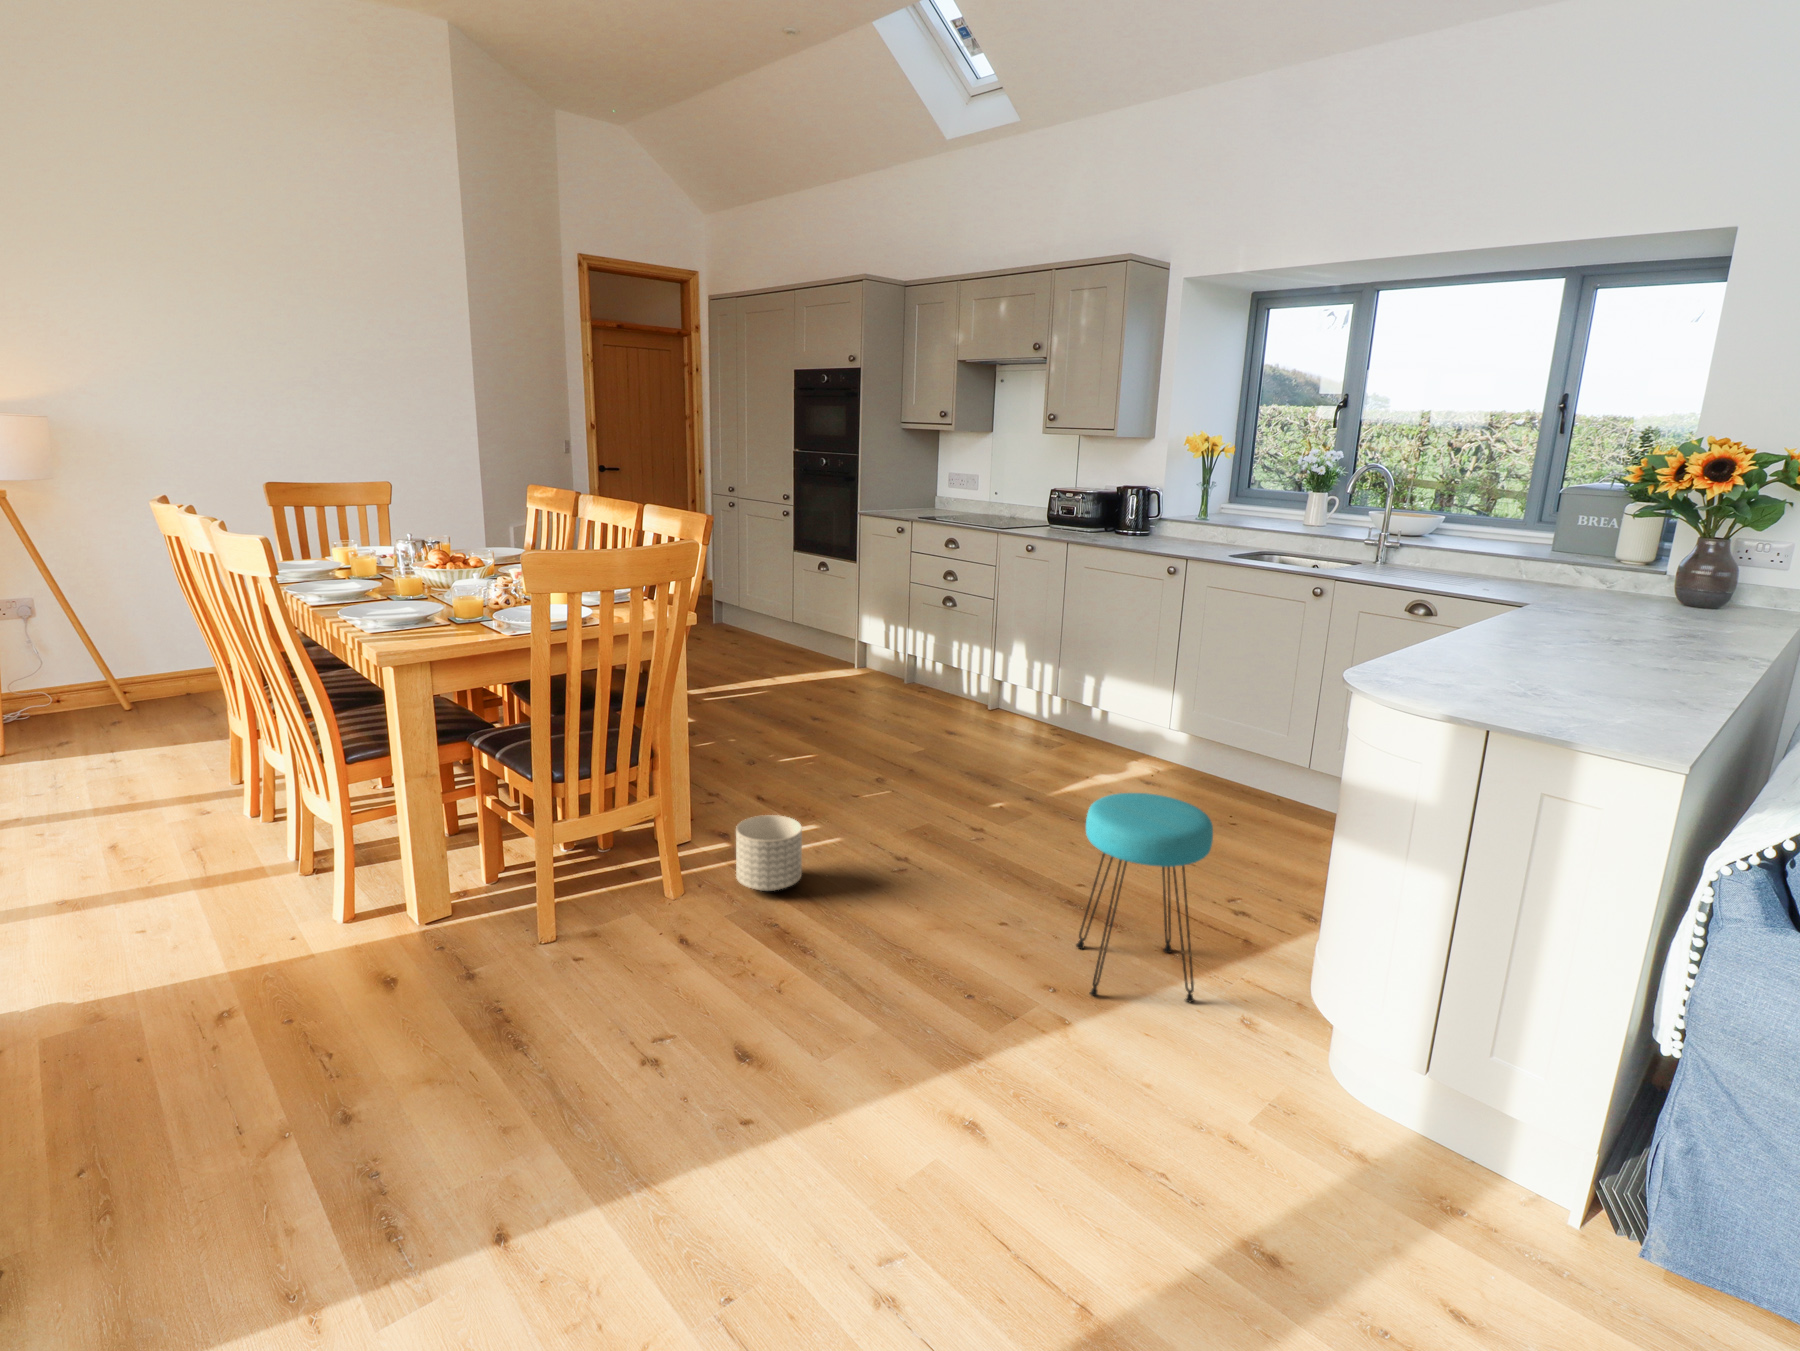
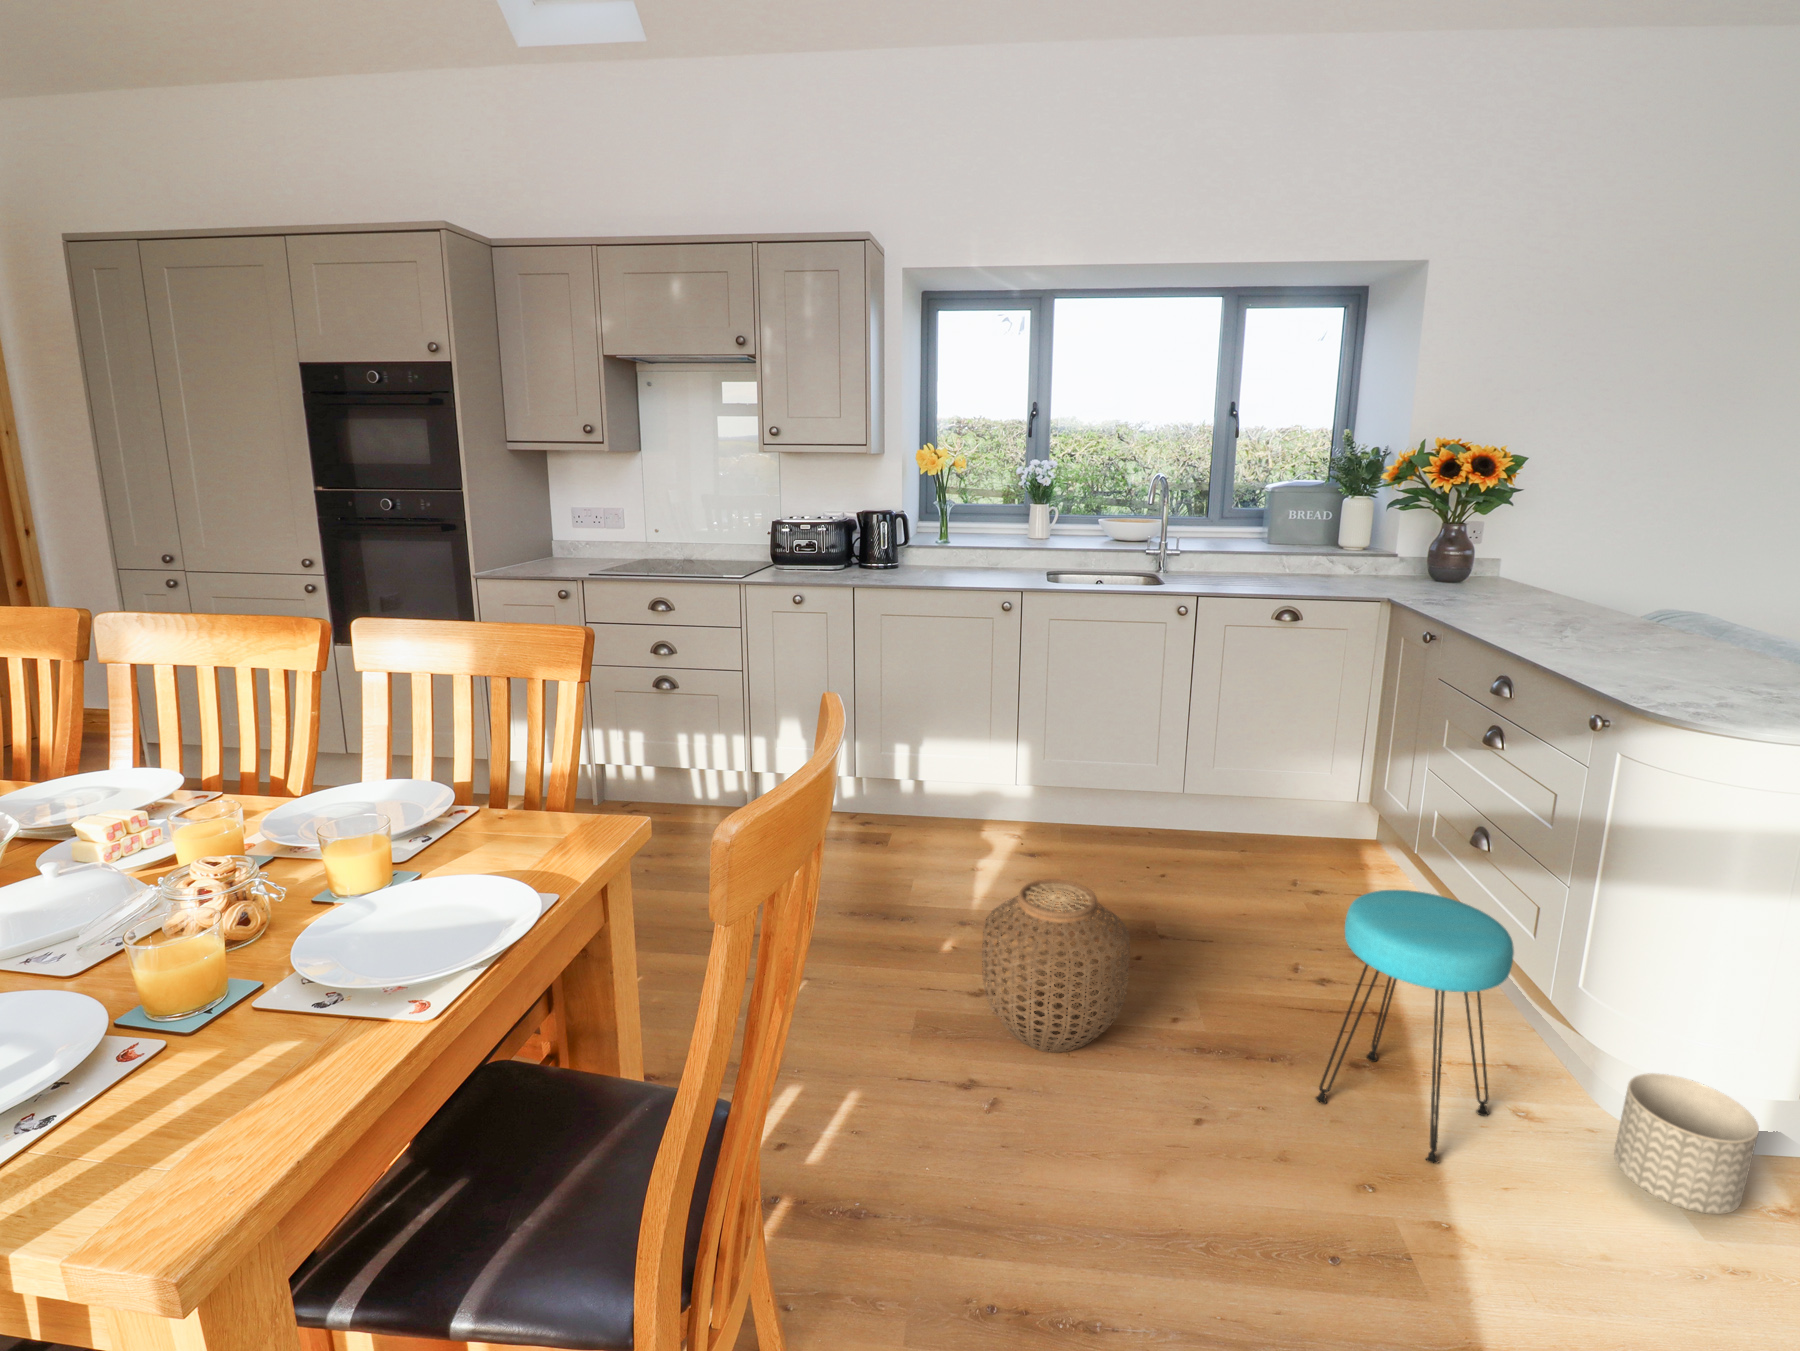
woven basket: none [922,744,1032,868] -> present [982,879,1130,1052]
planter: present [736,815,802,891] -> present [1614,1073,1759,1214]

